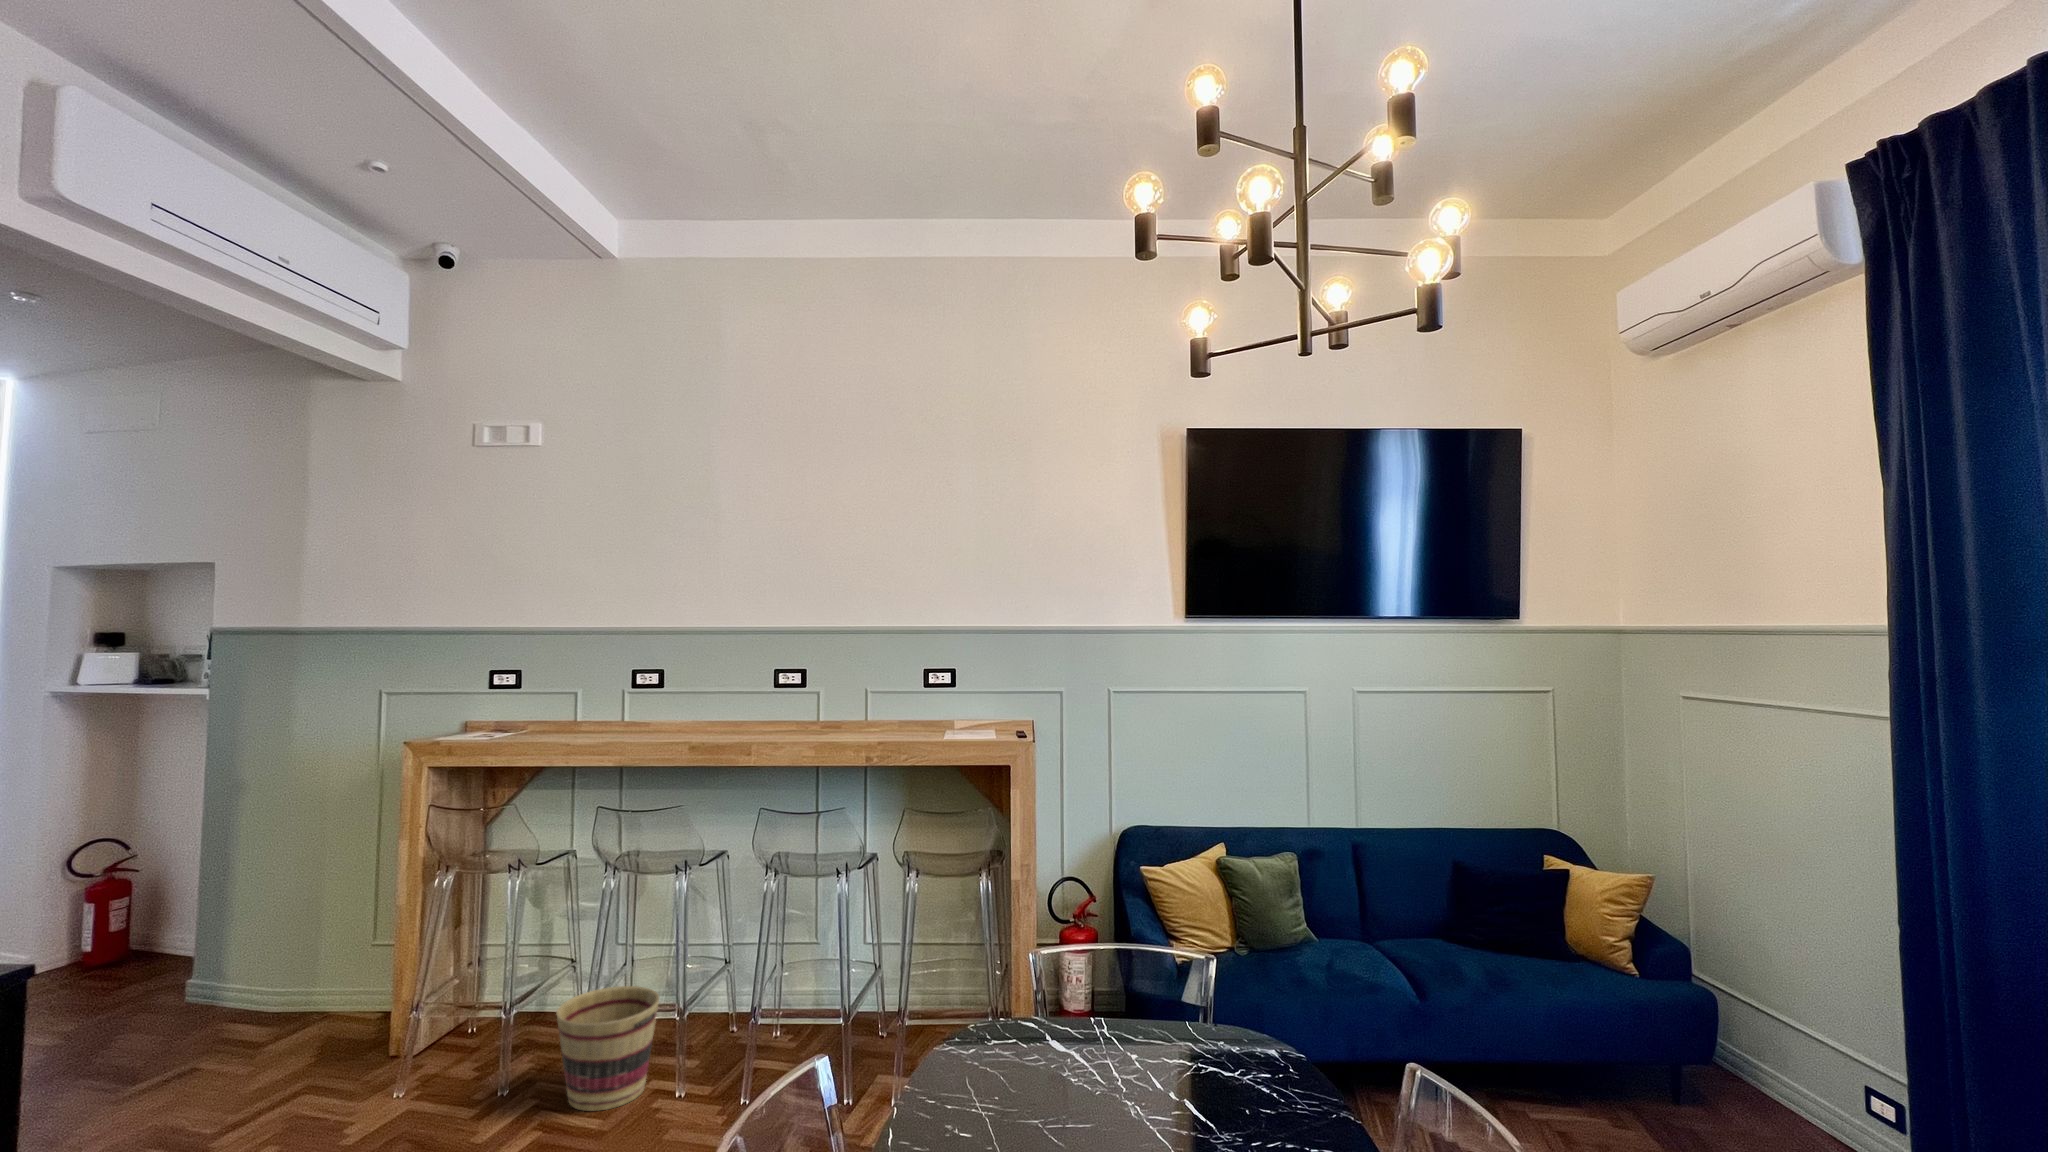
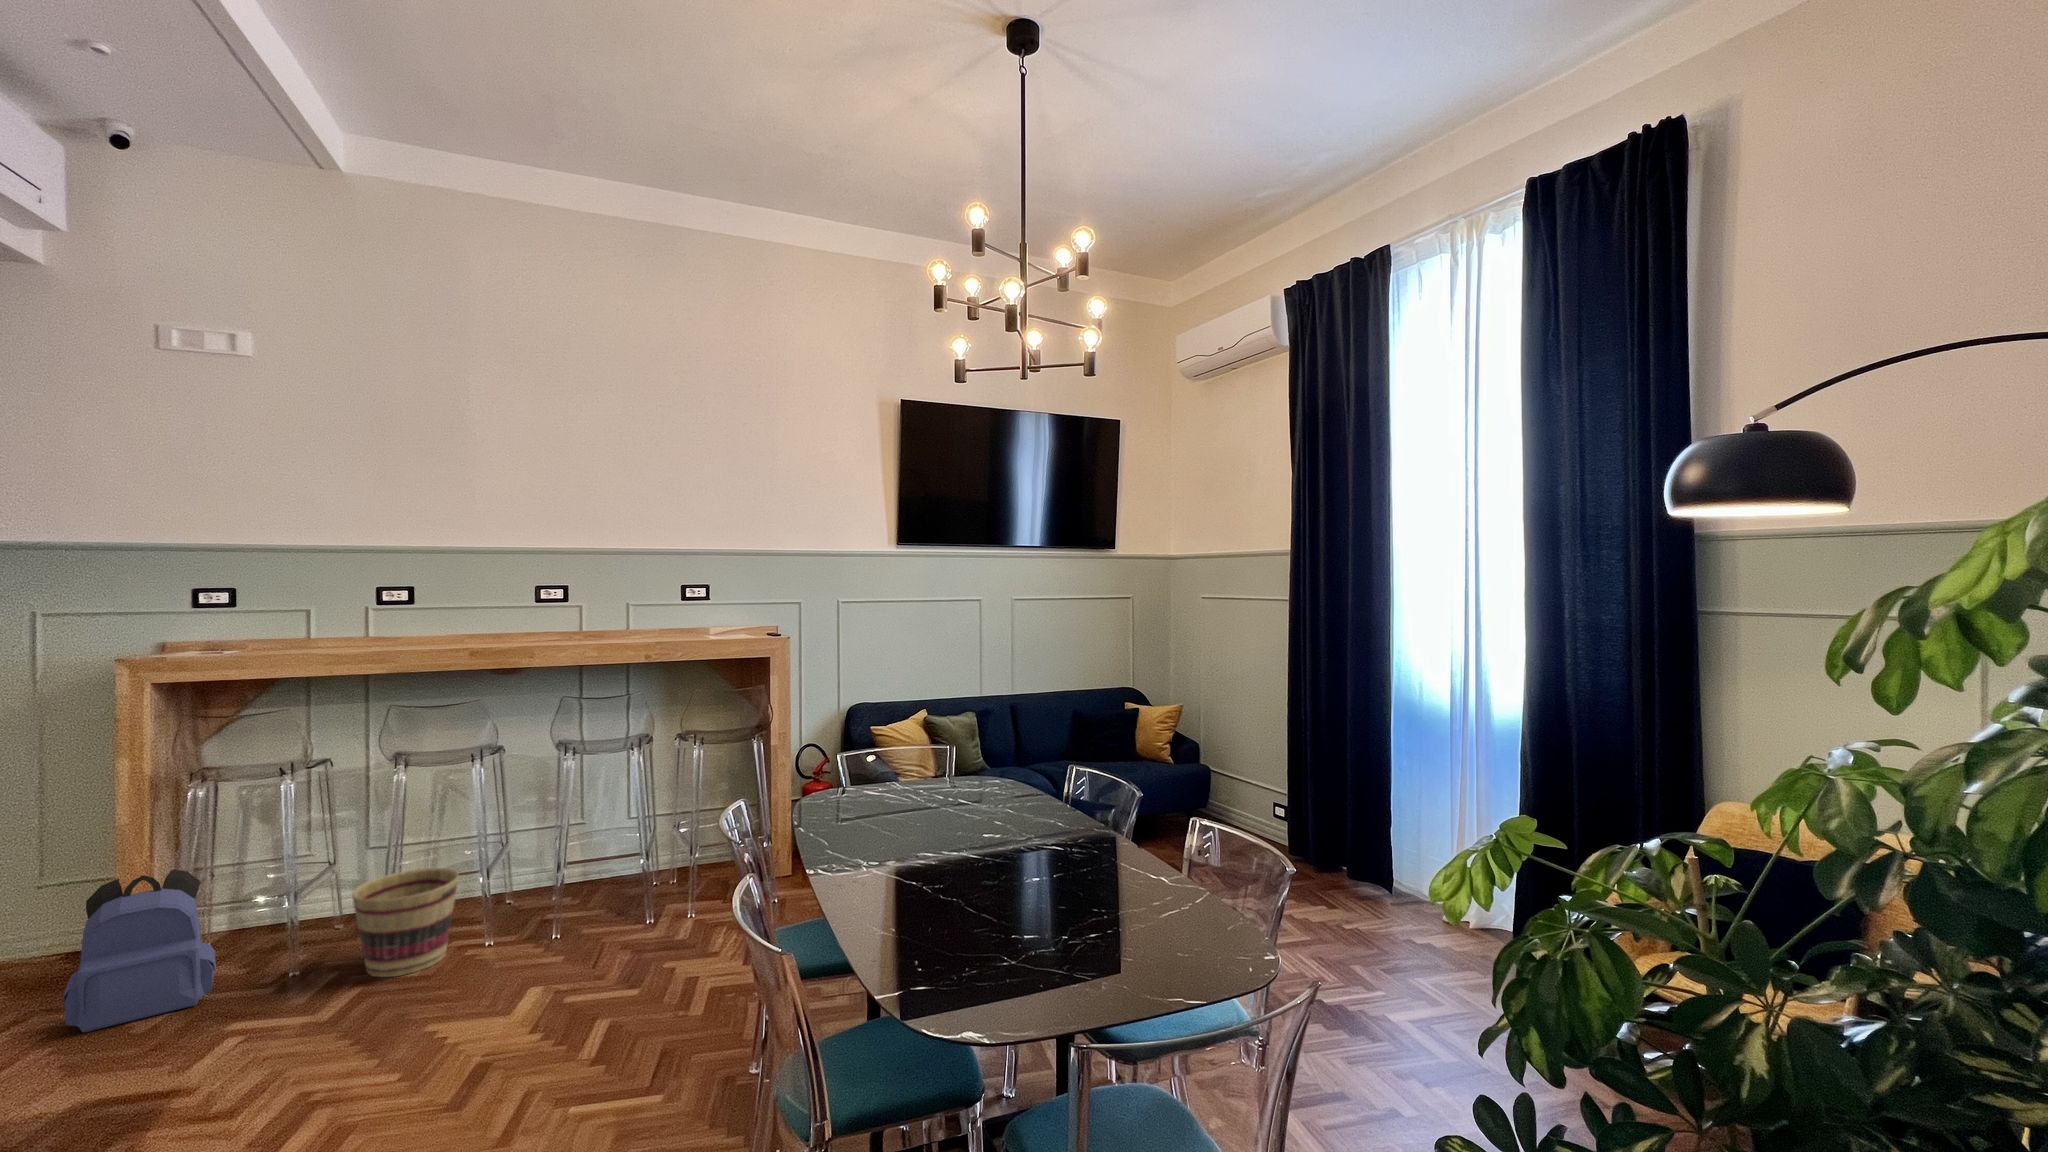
backpack: none [325,956,451,1115] -> present [64,869,216,1032]

